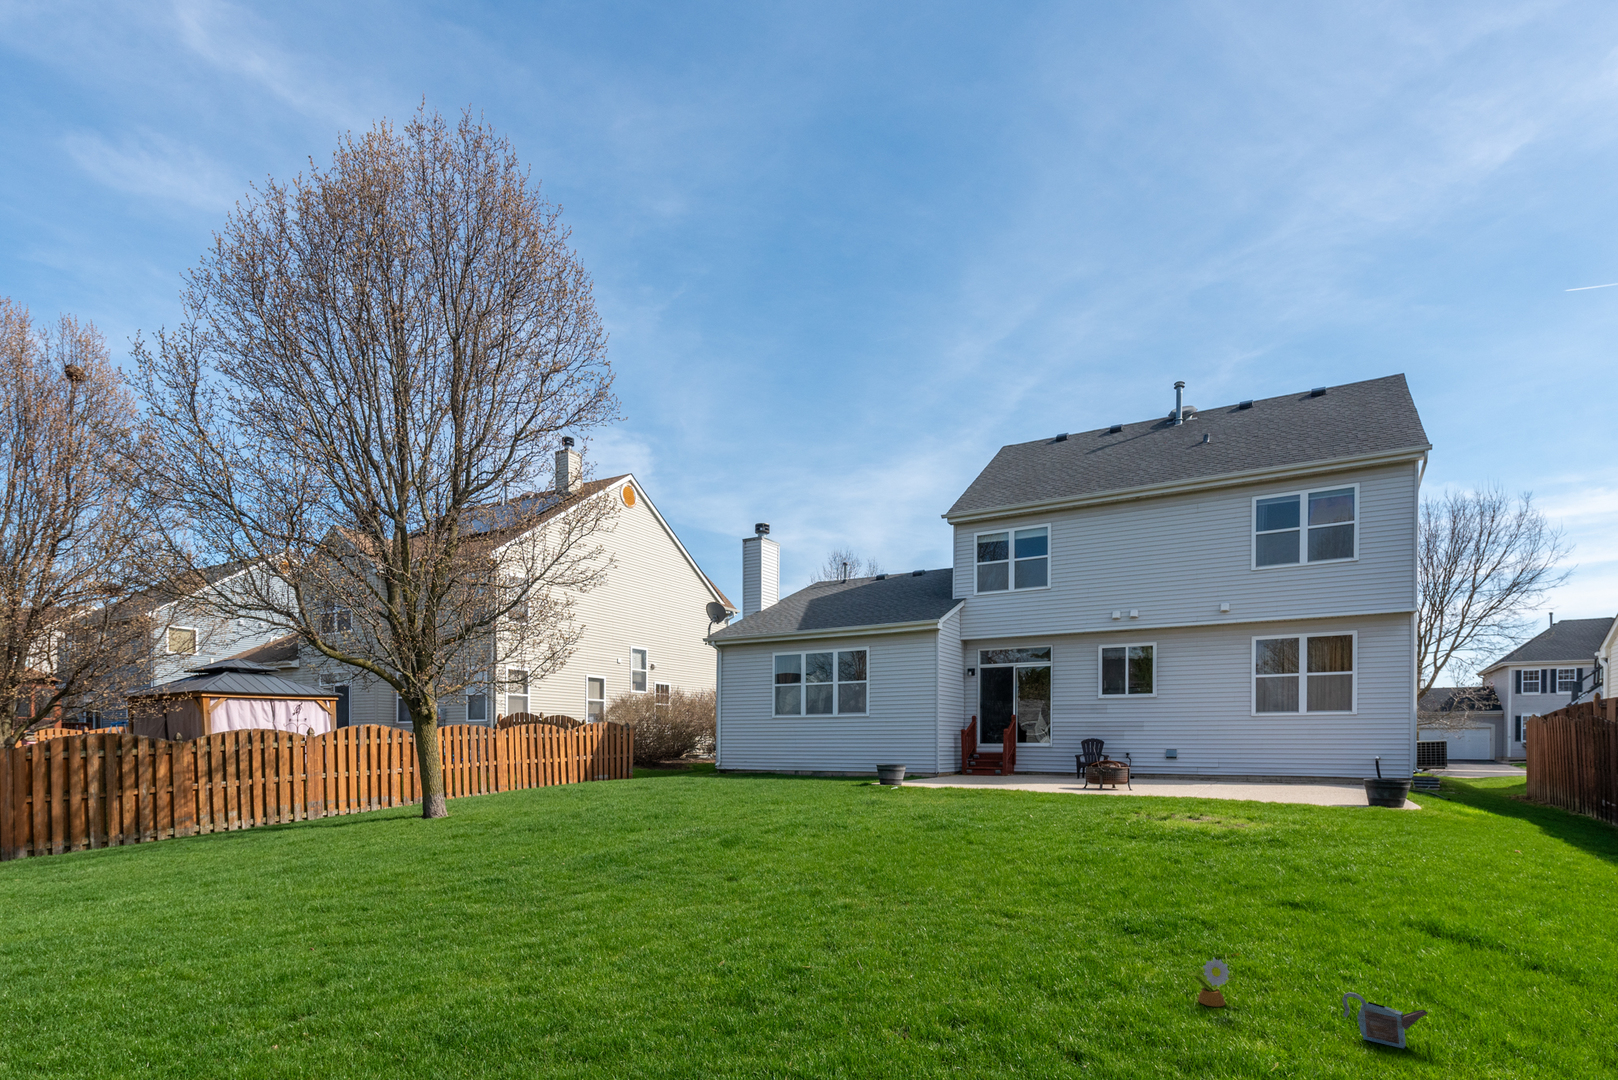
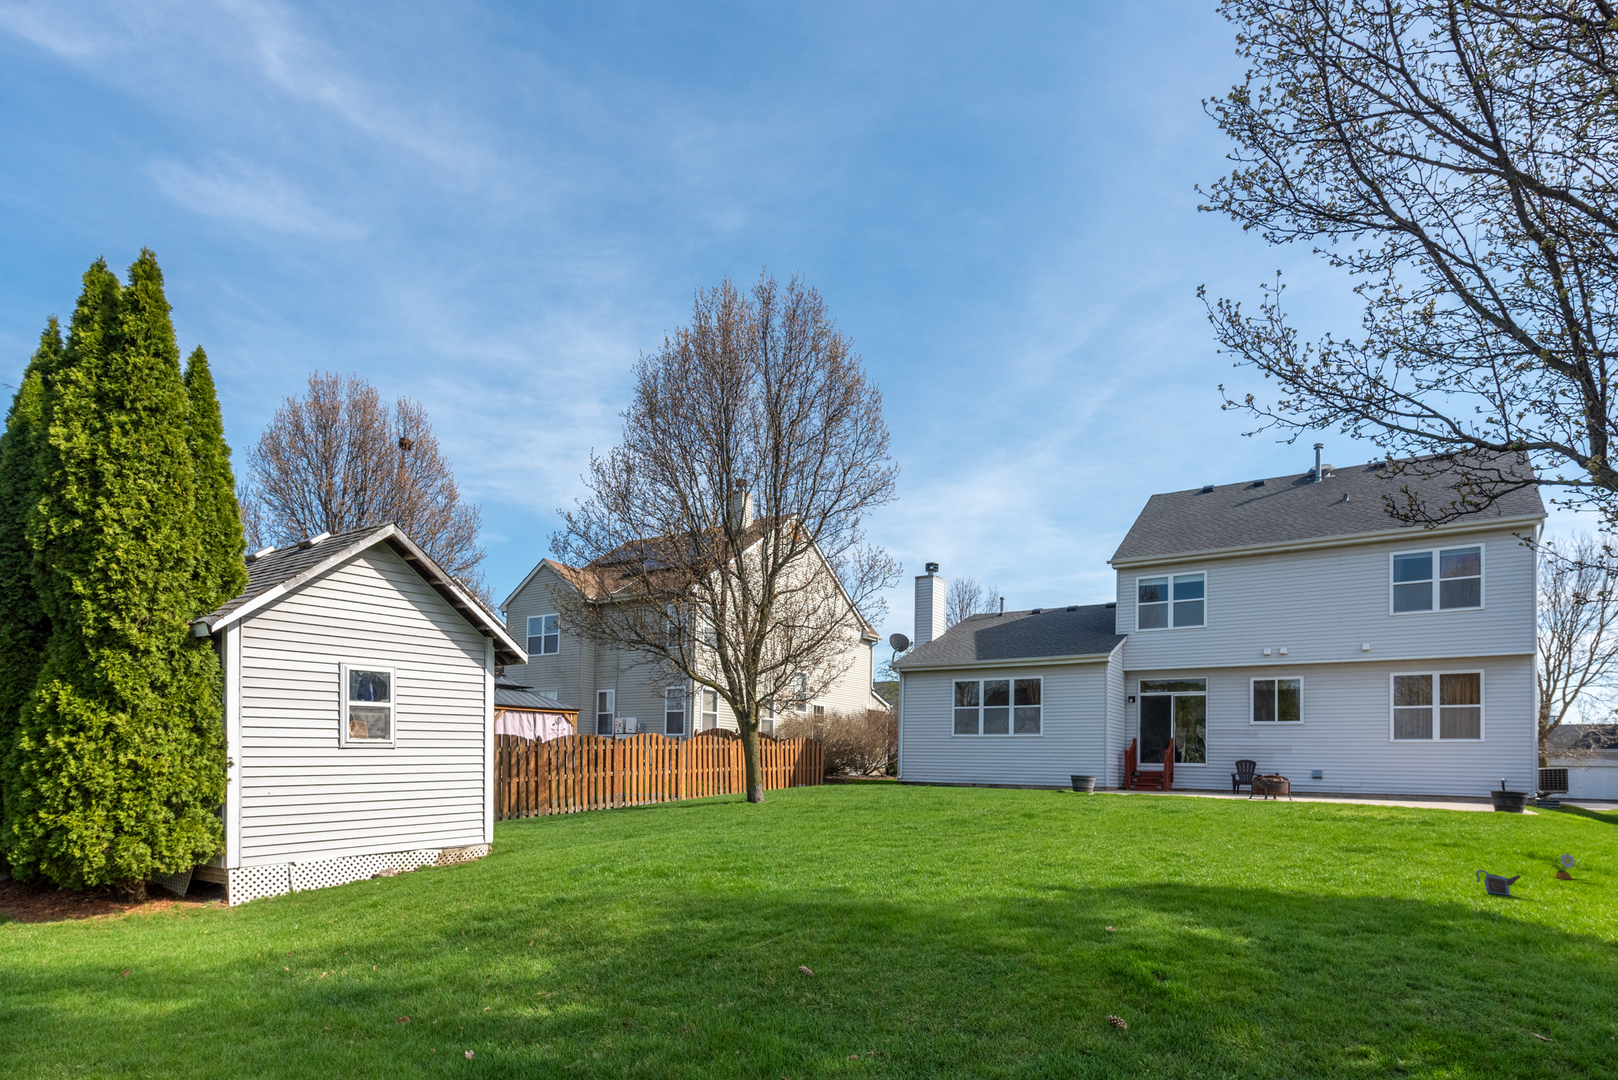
decorative plant: present [1187,957,1236,1007] -> present [1548,854,1576,879]

